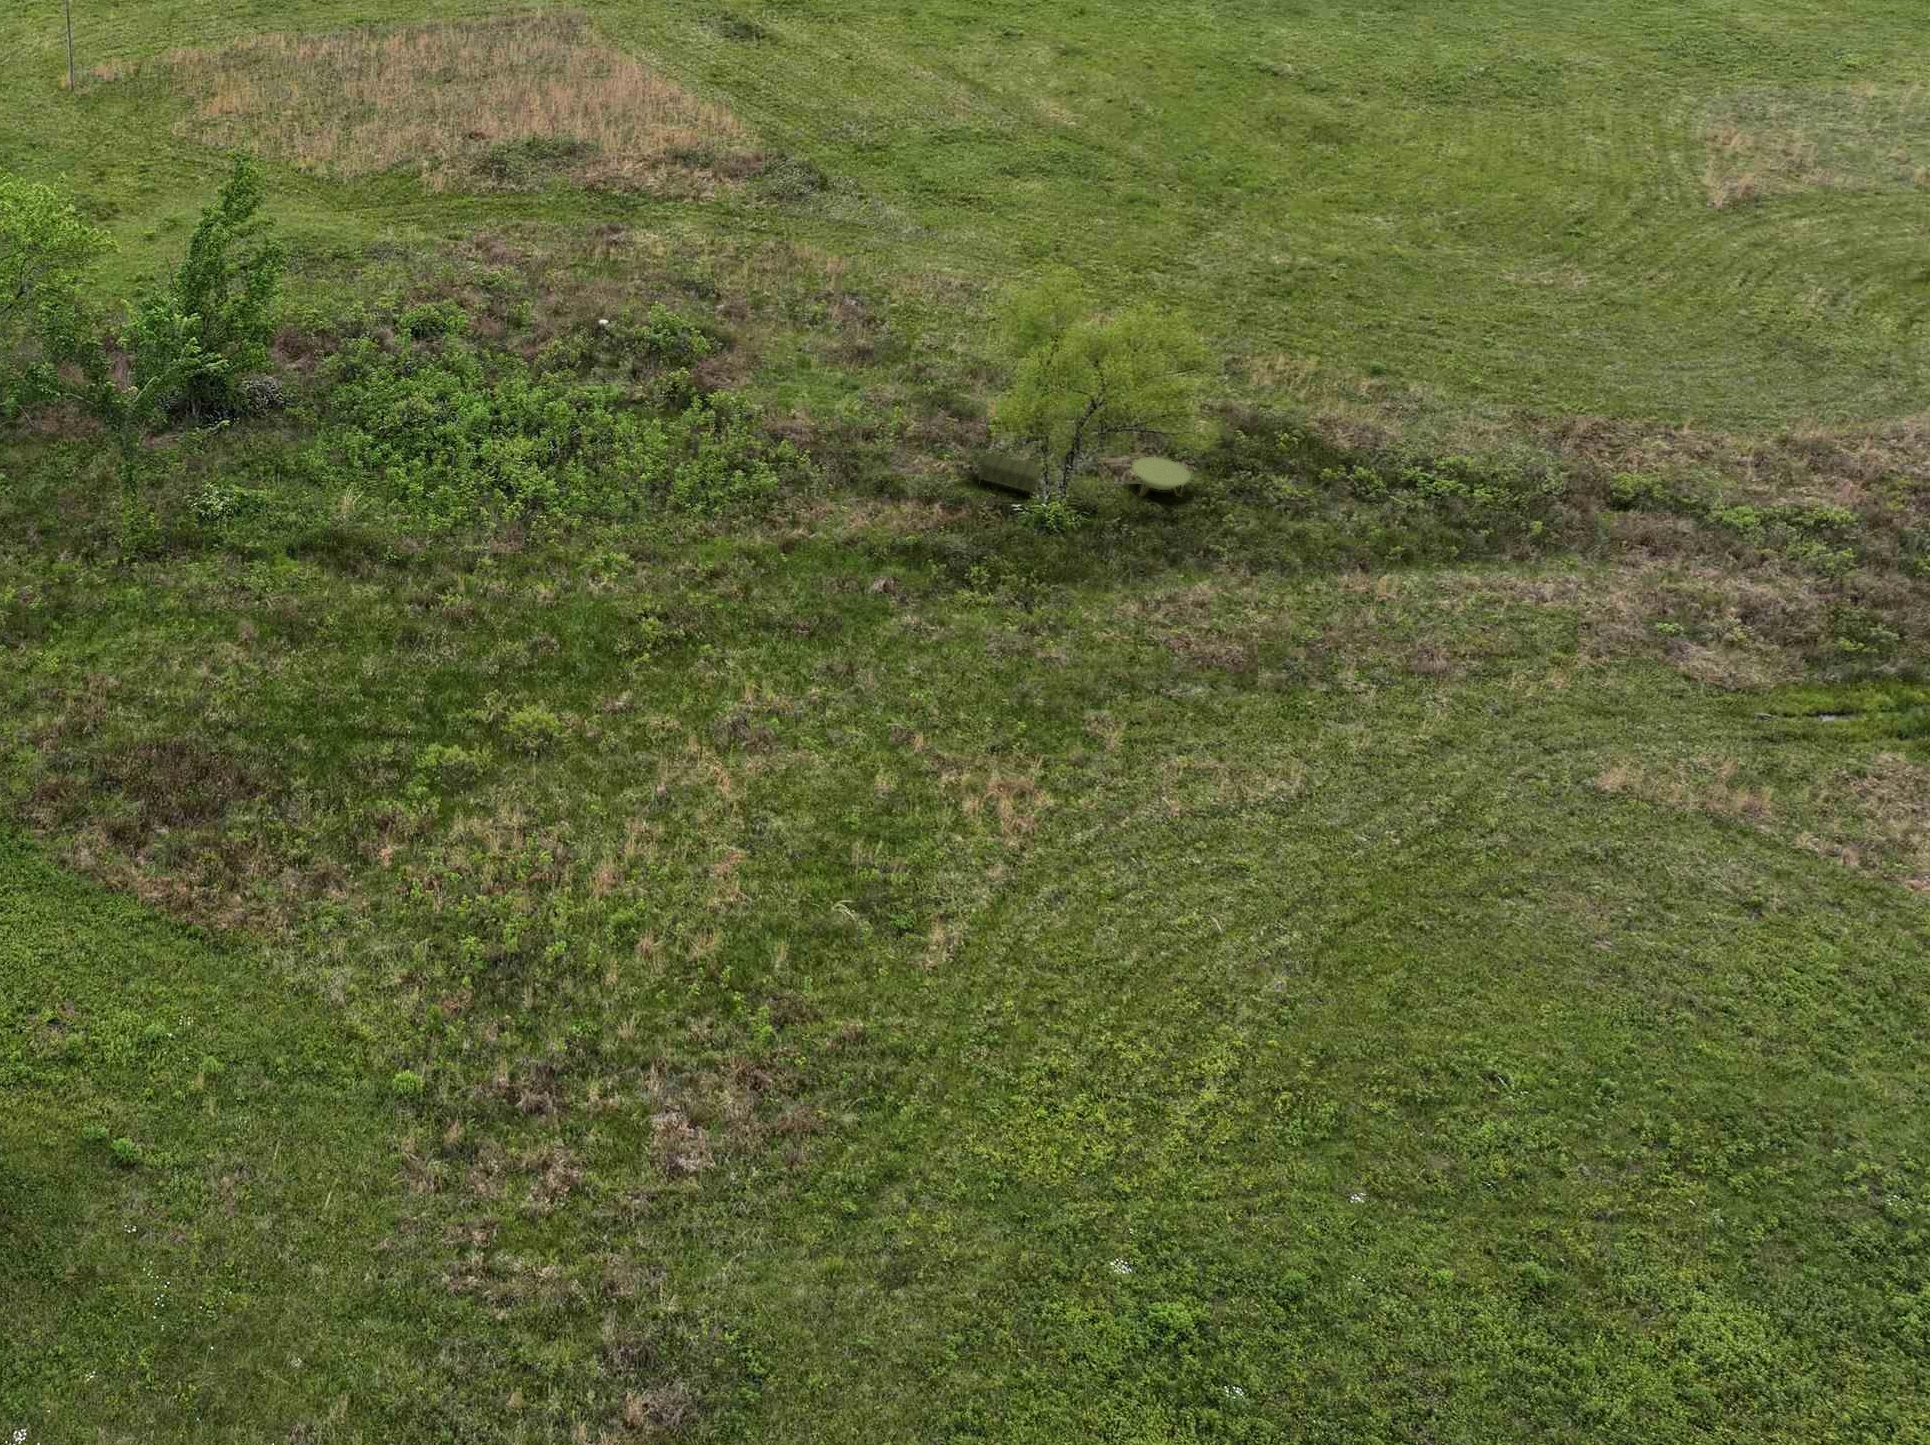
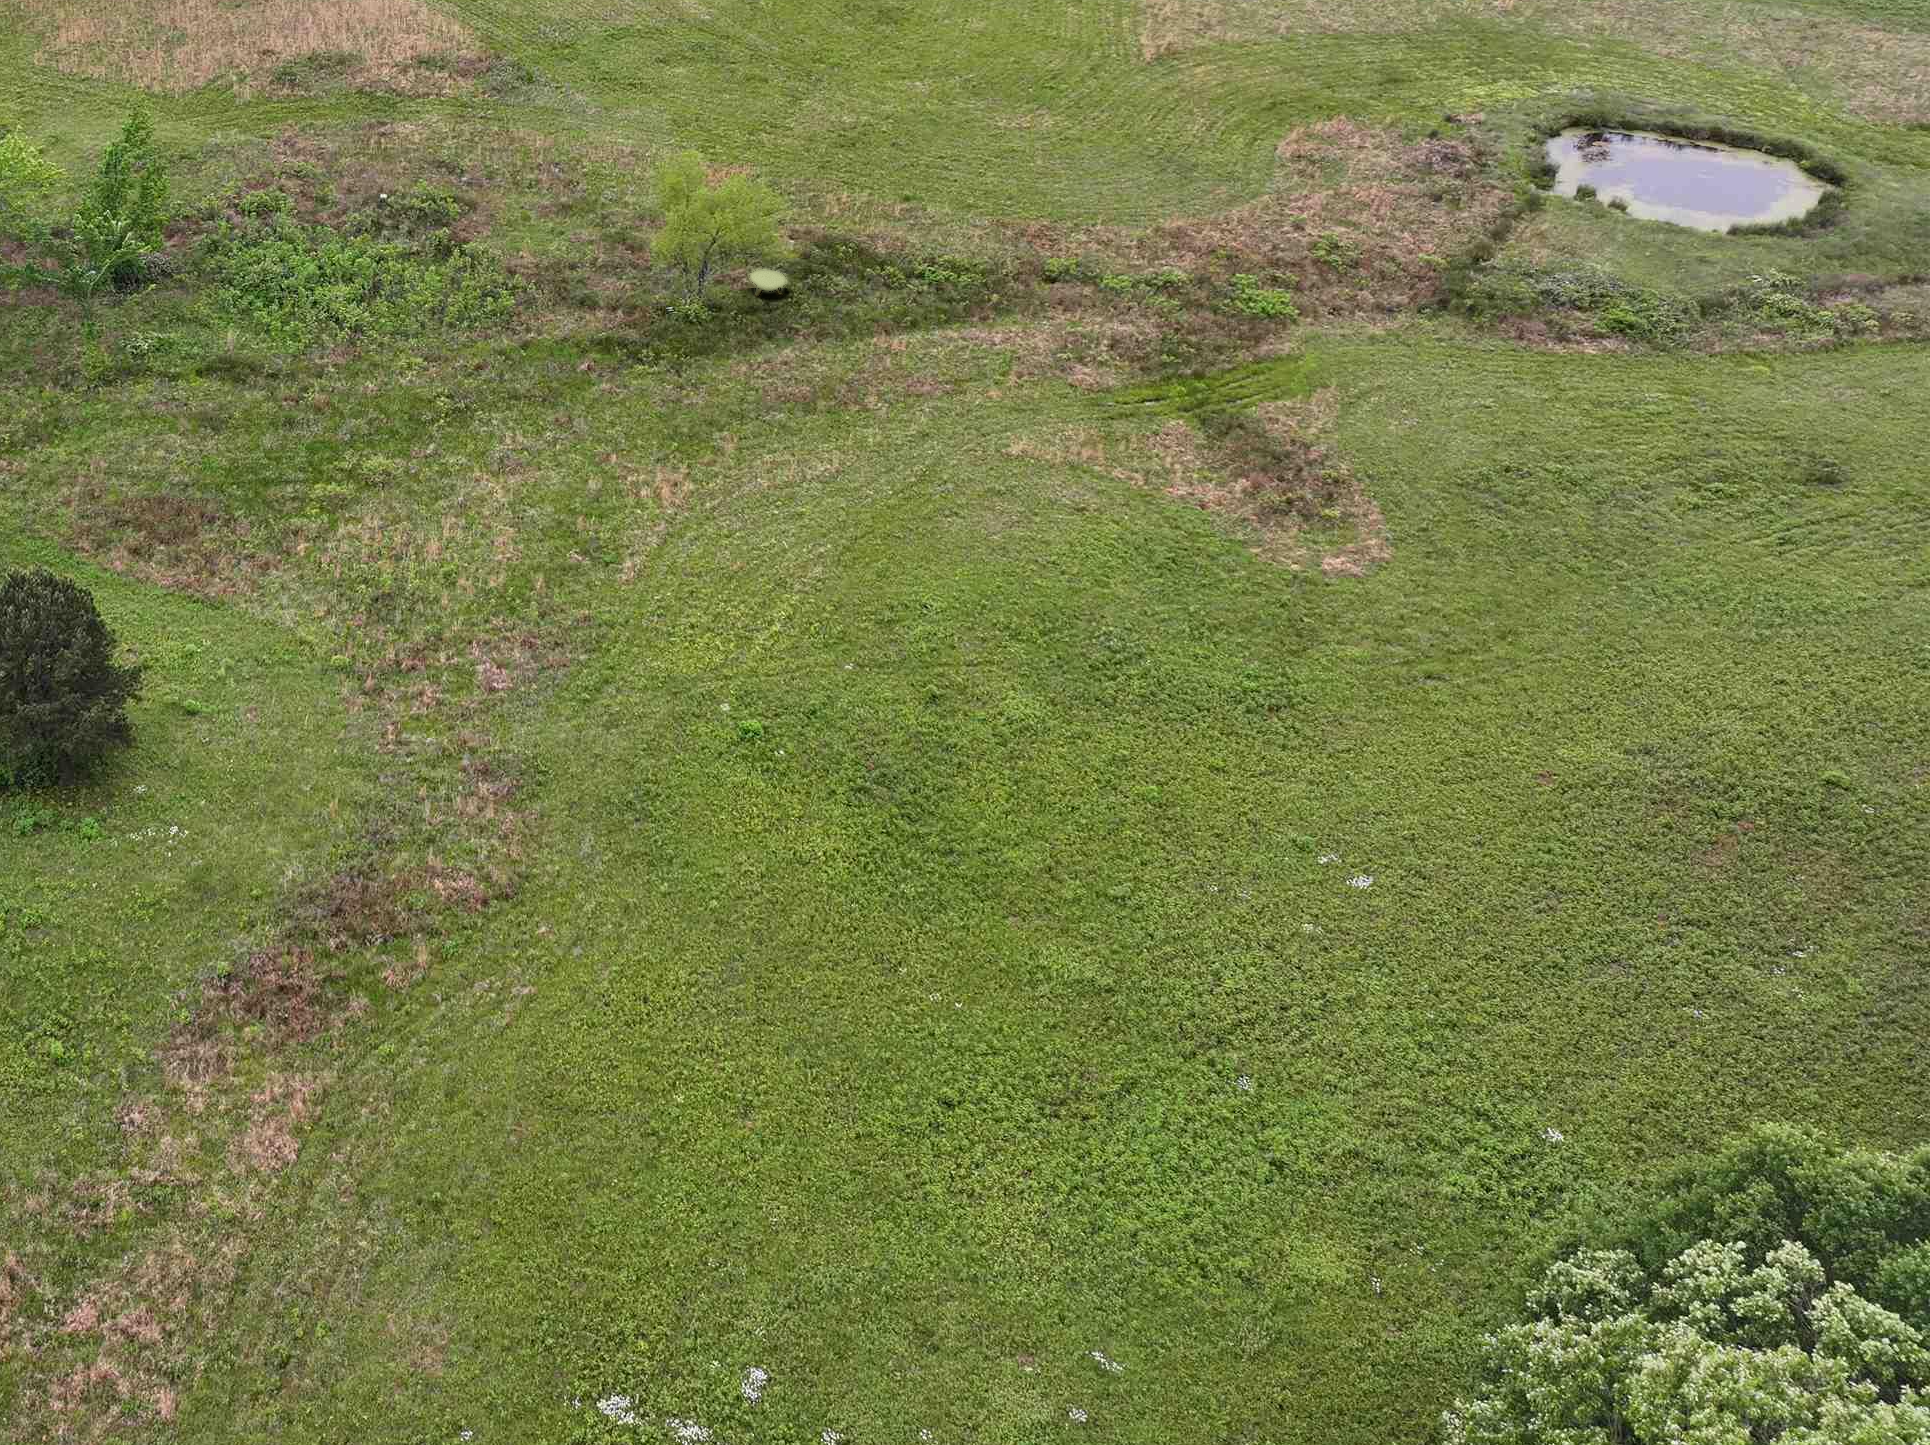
bench: present [978,453,1041,496] -> none [652,274,692,303]

